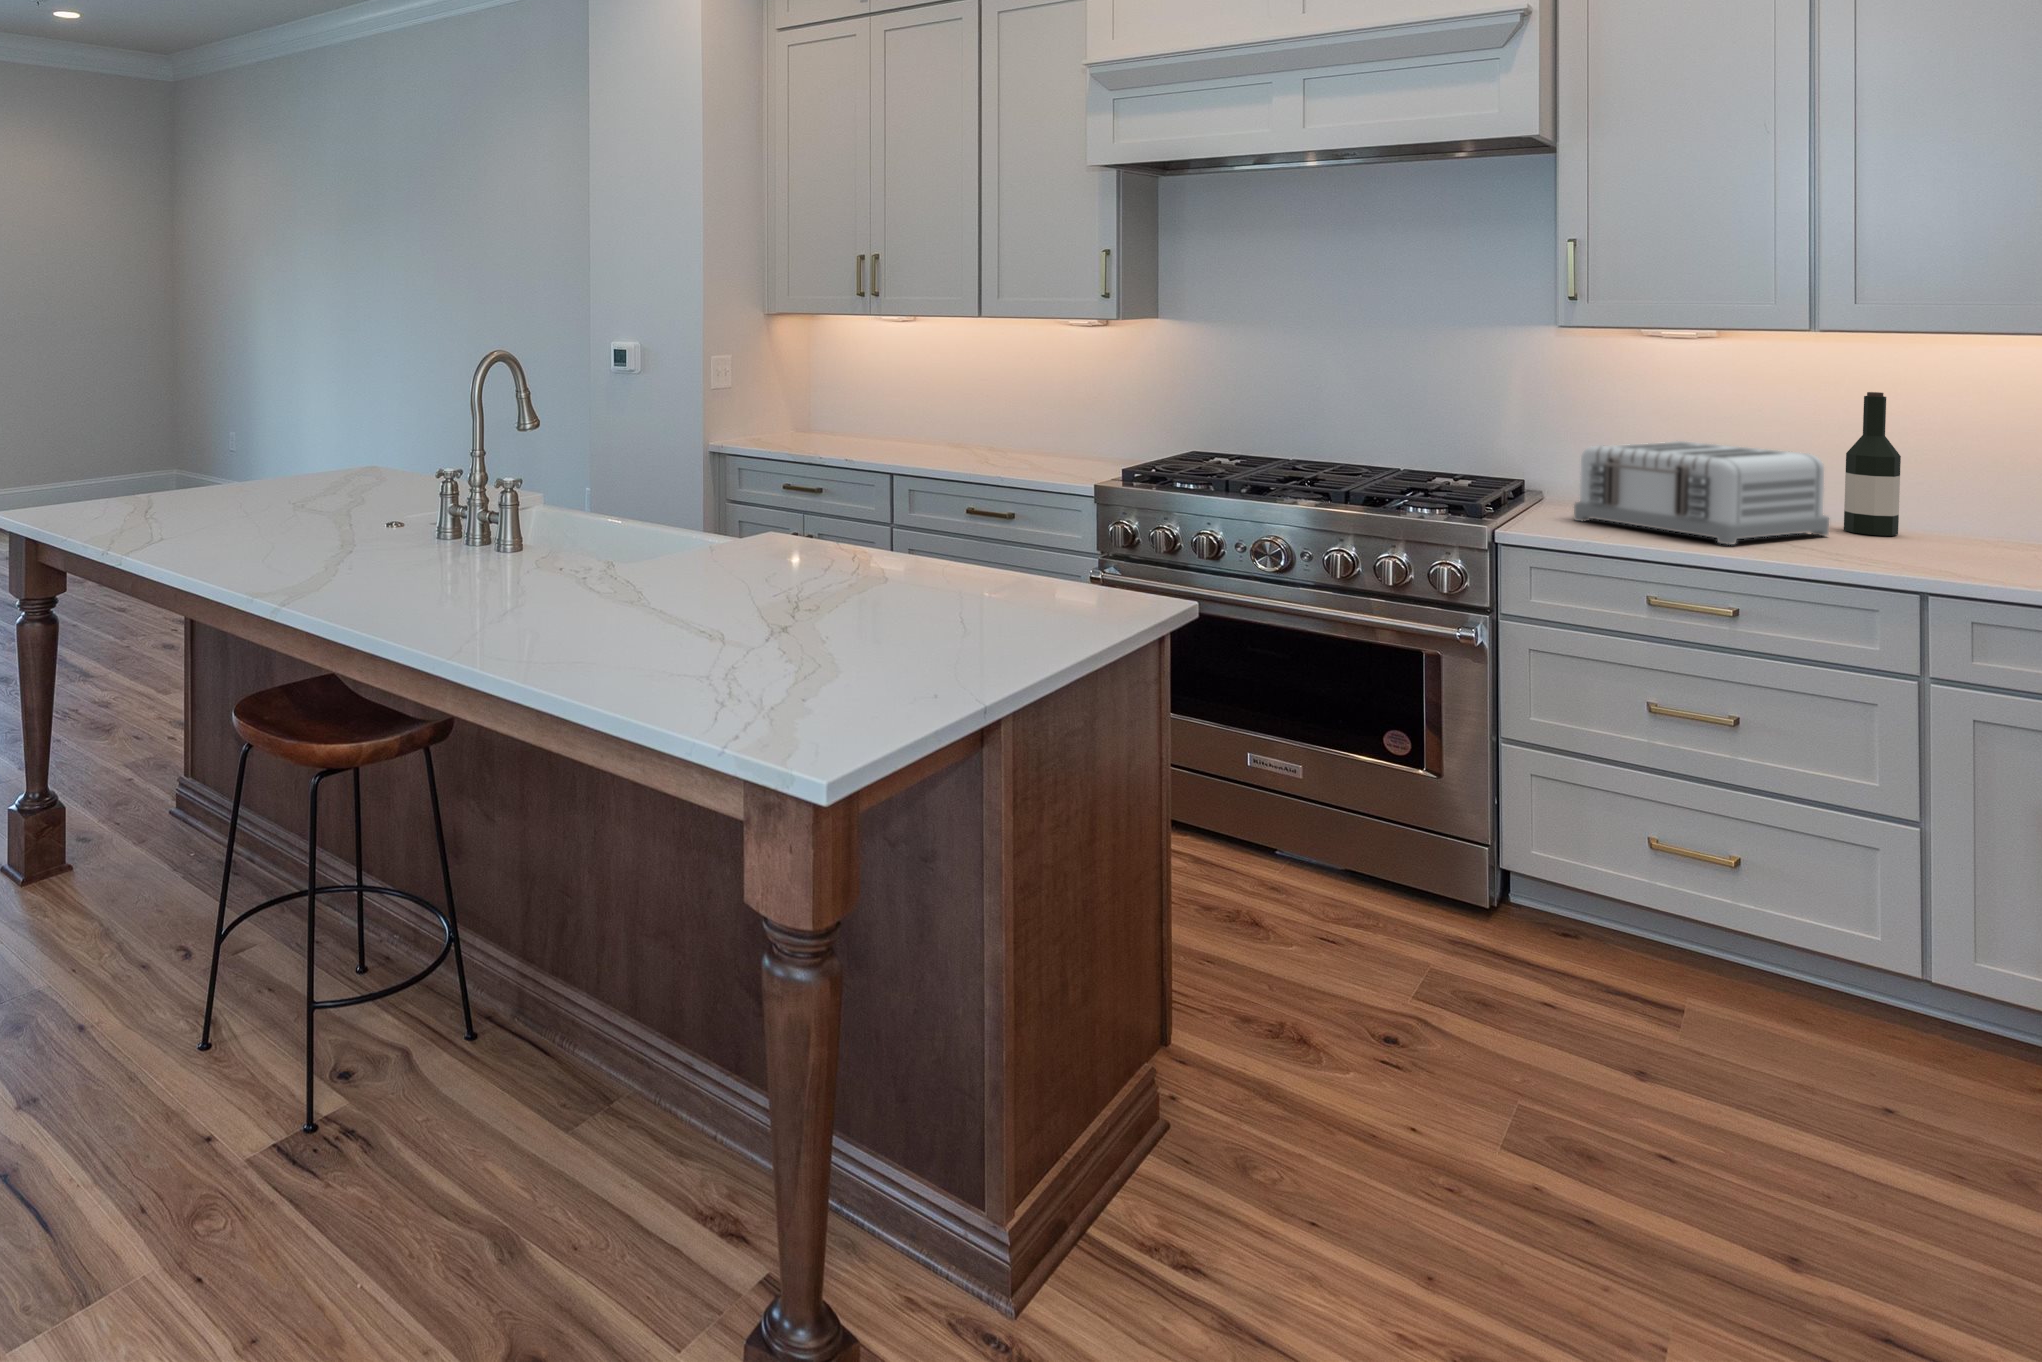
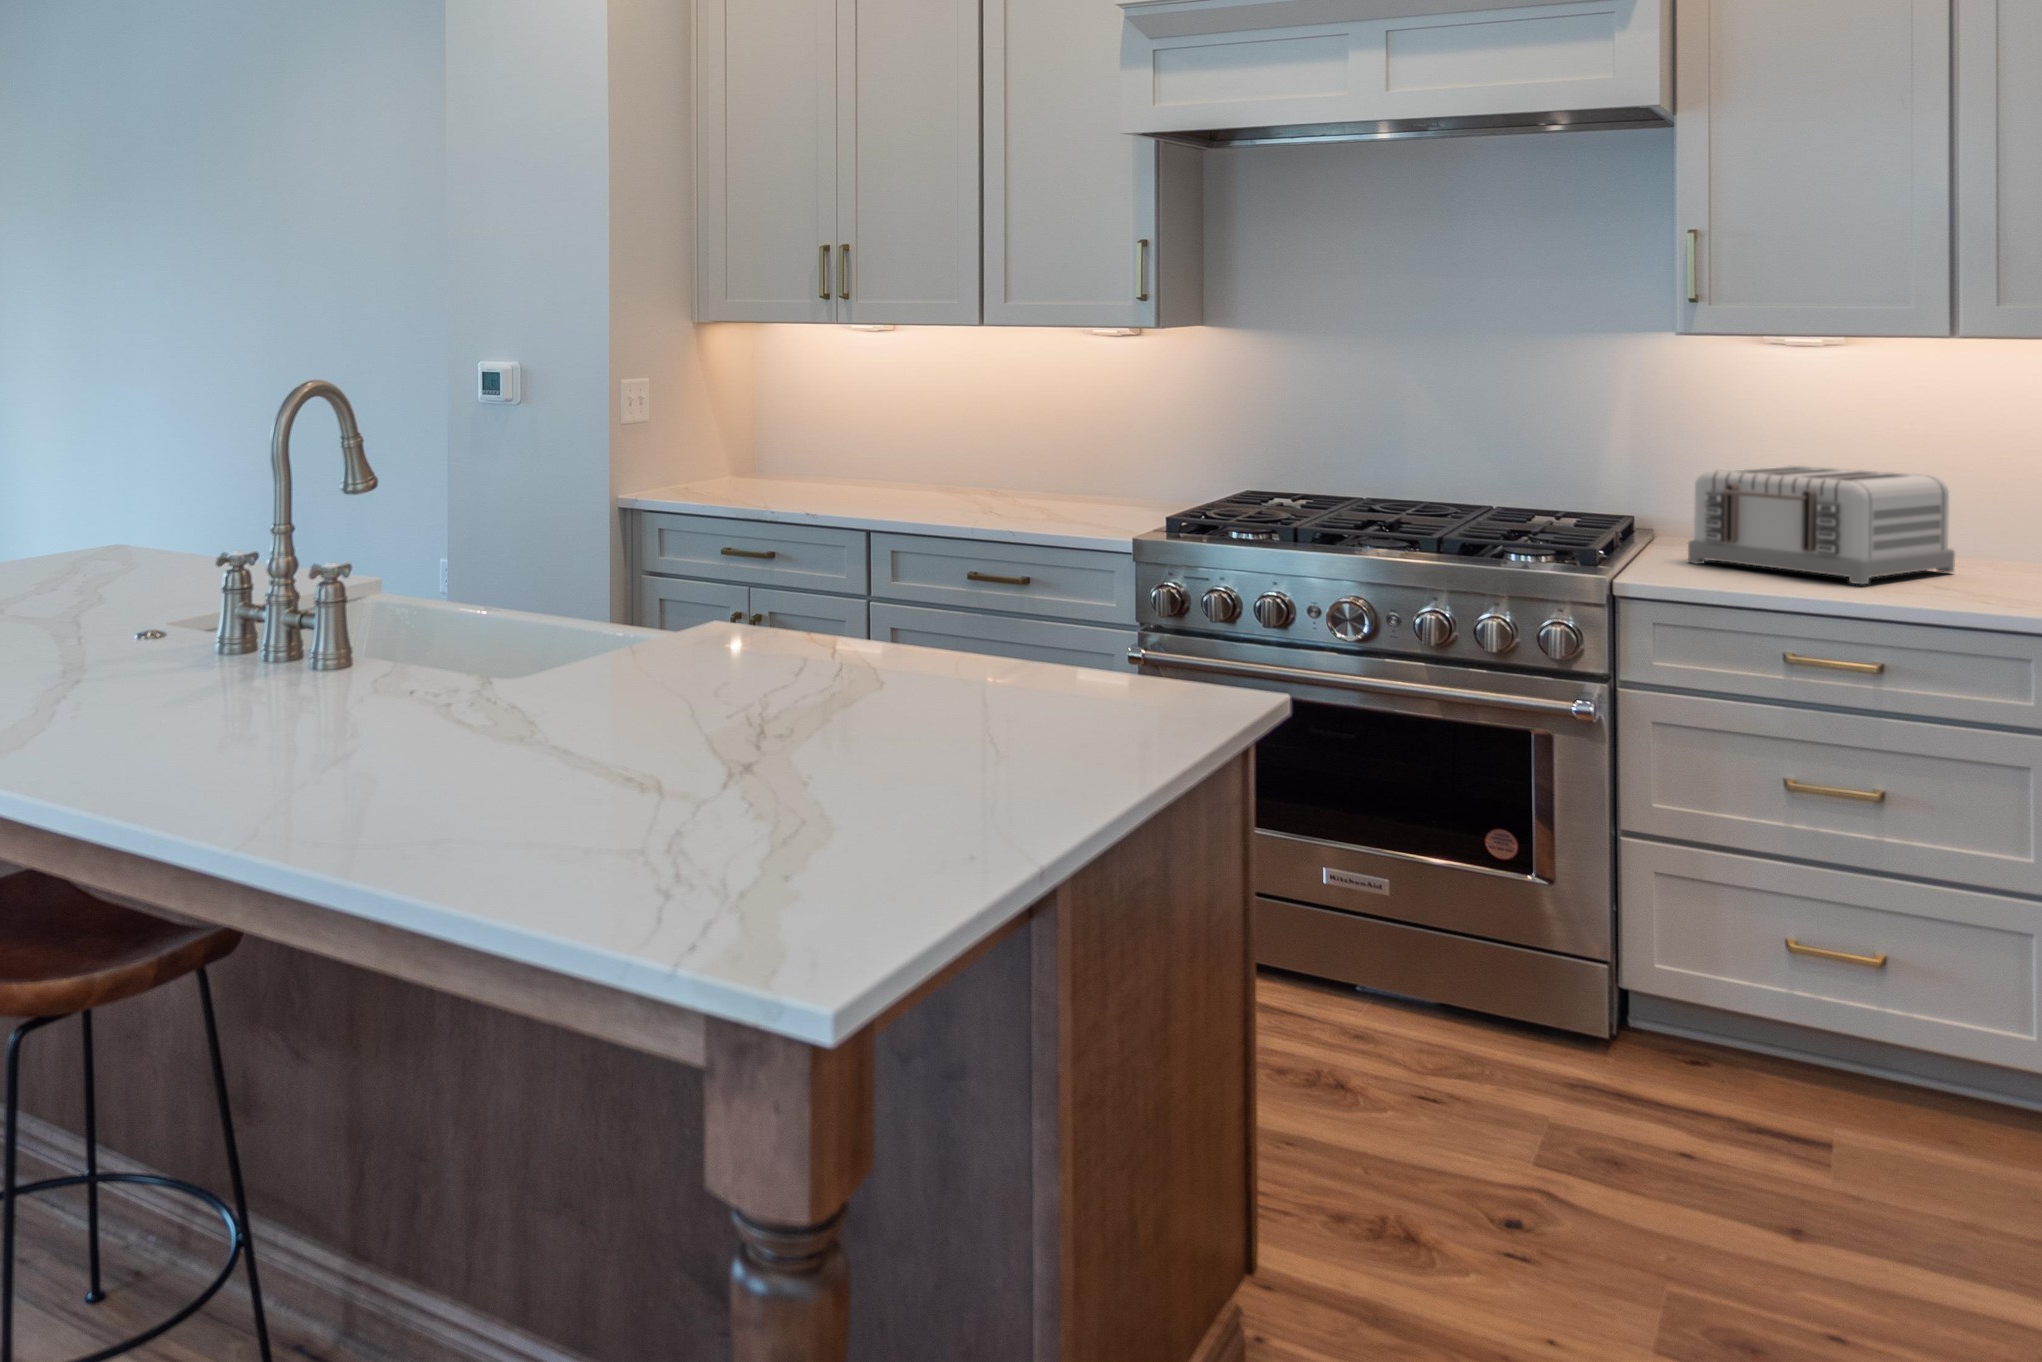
wine bottle: present [1844,392,1901,536] -> none [1965,403,2021,571]

